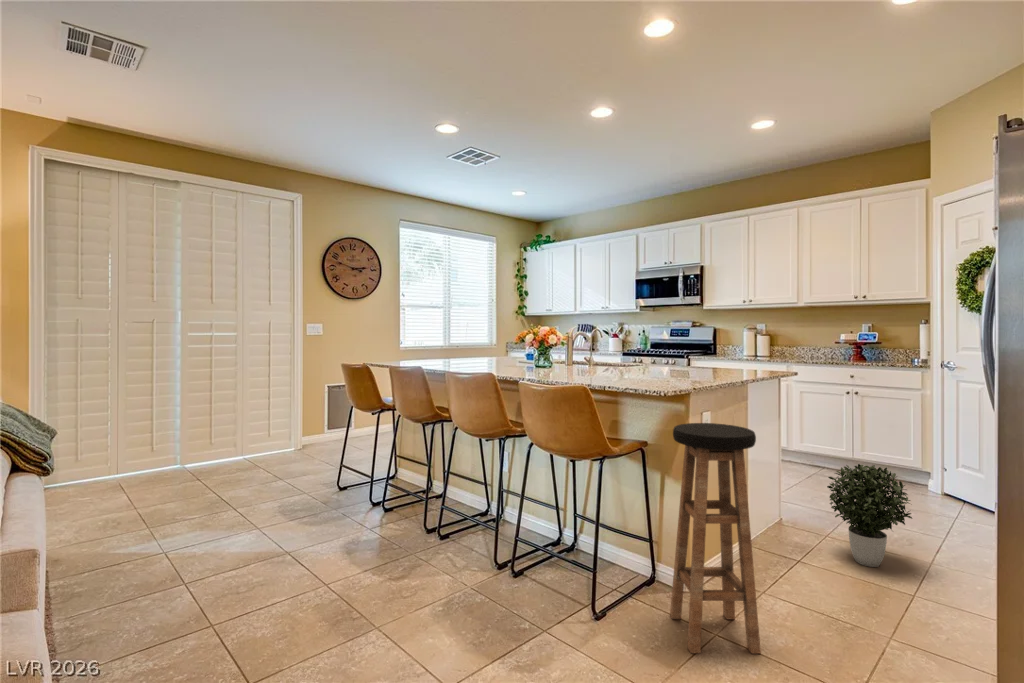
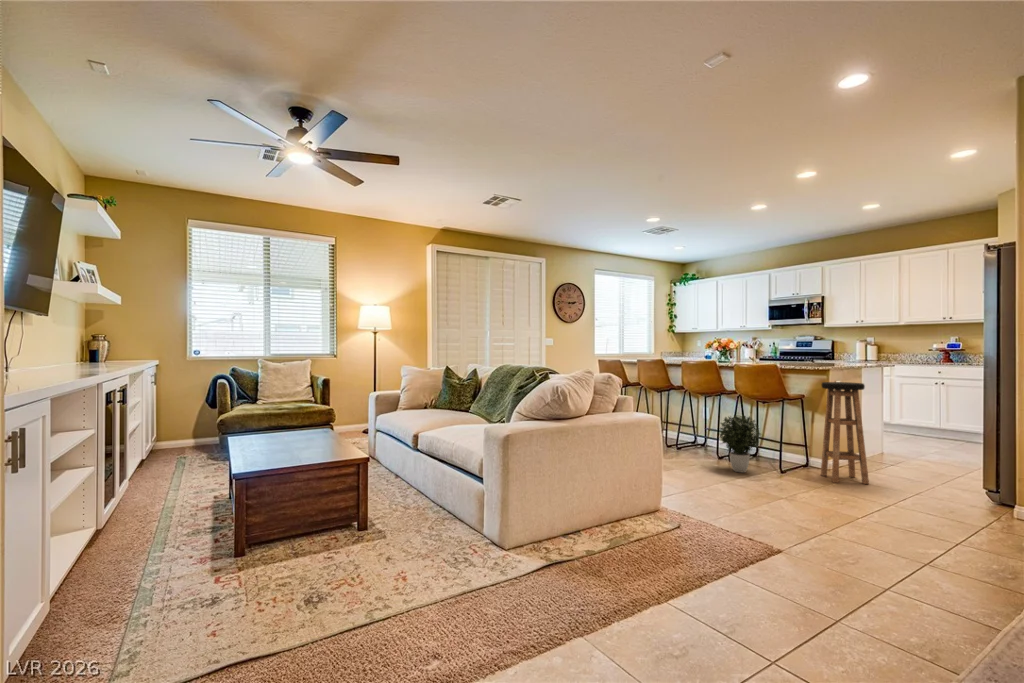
potted plant: present [827,464,912,567] -> present [720,415,760,472]

